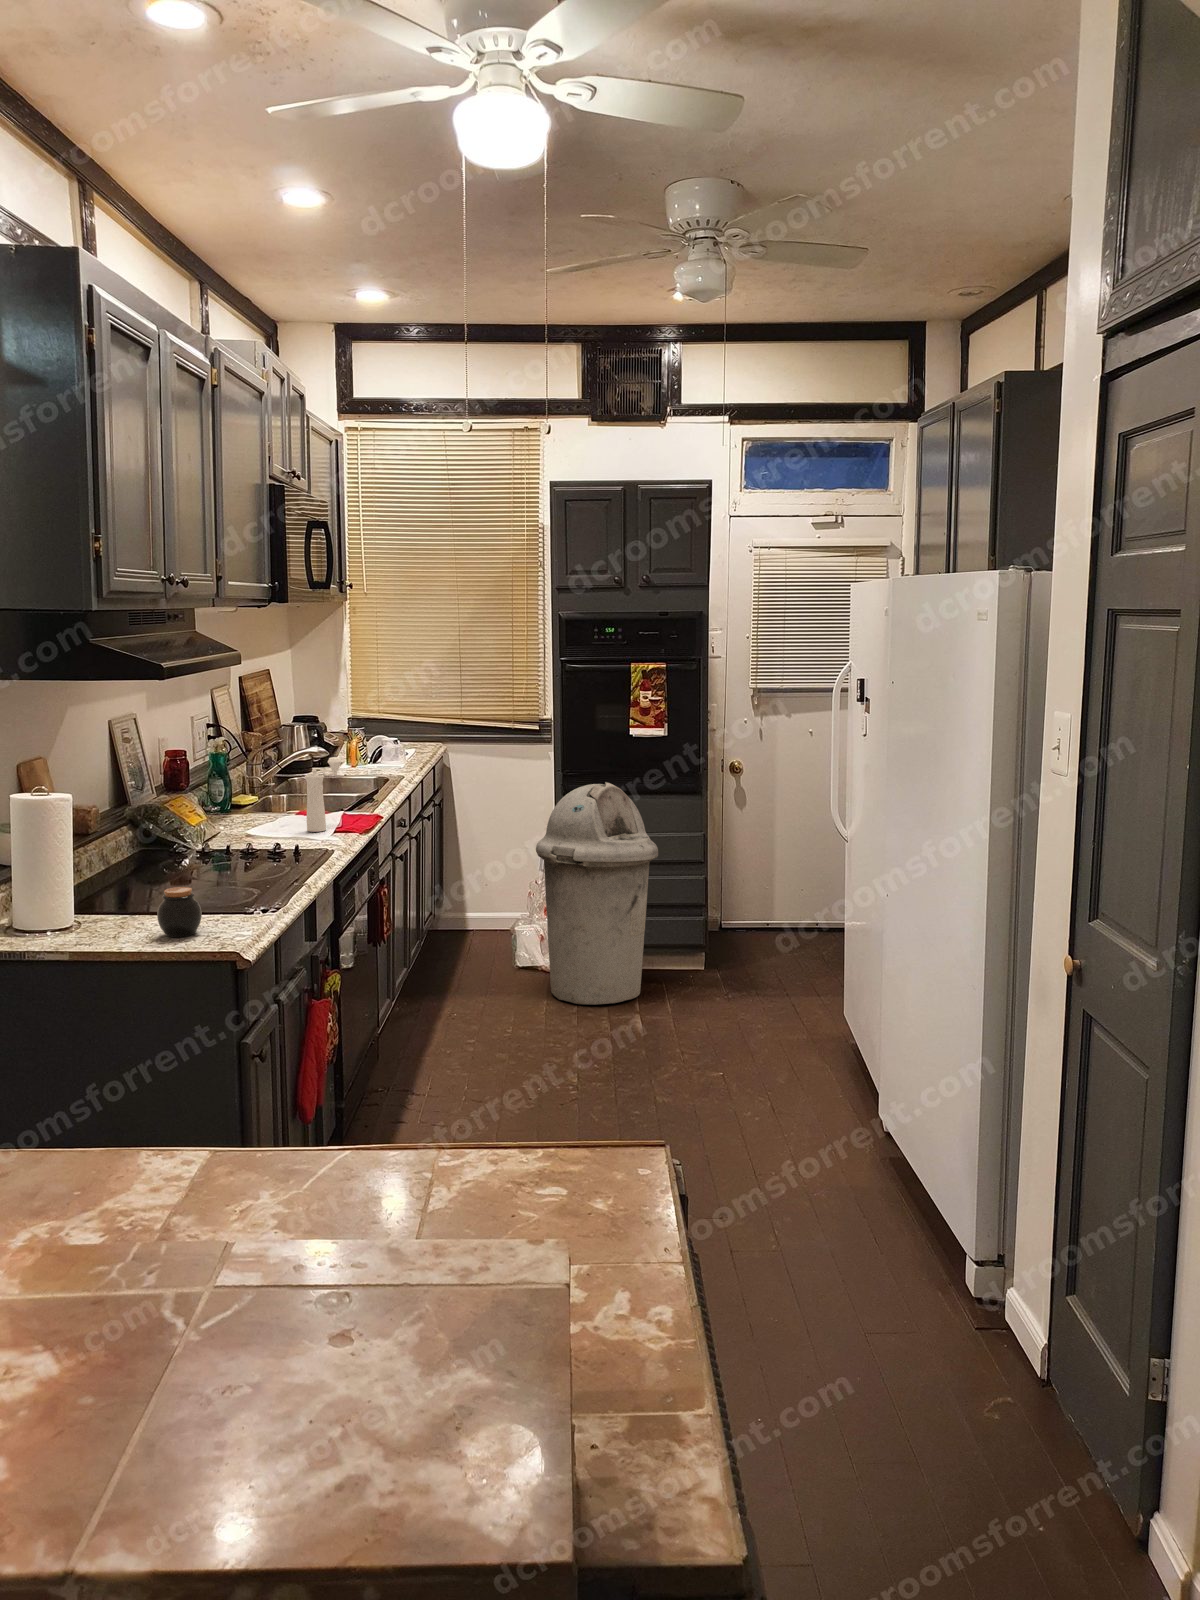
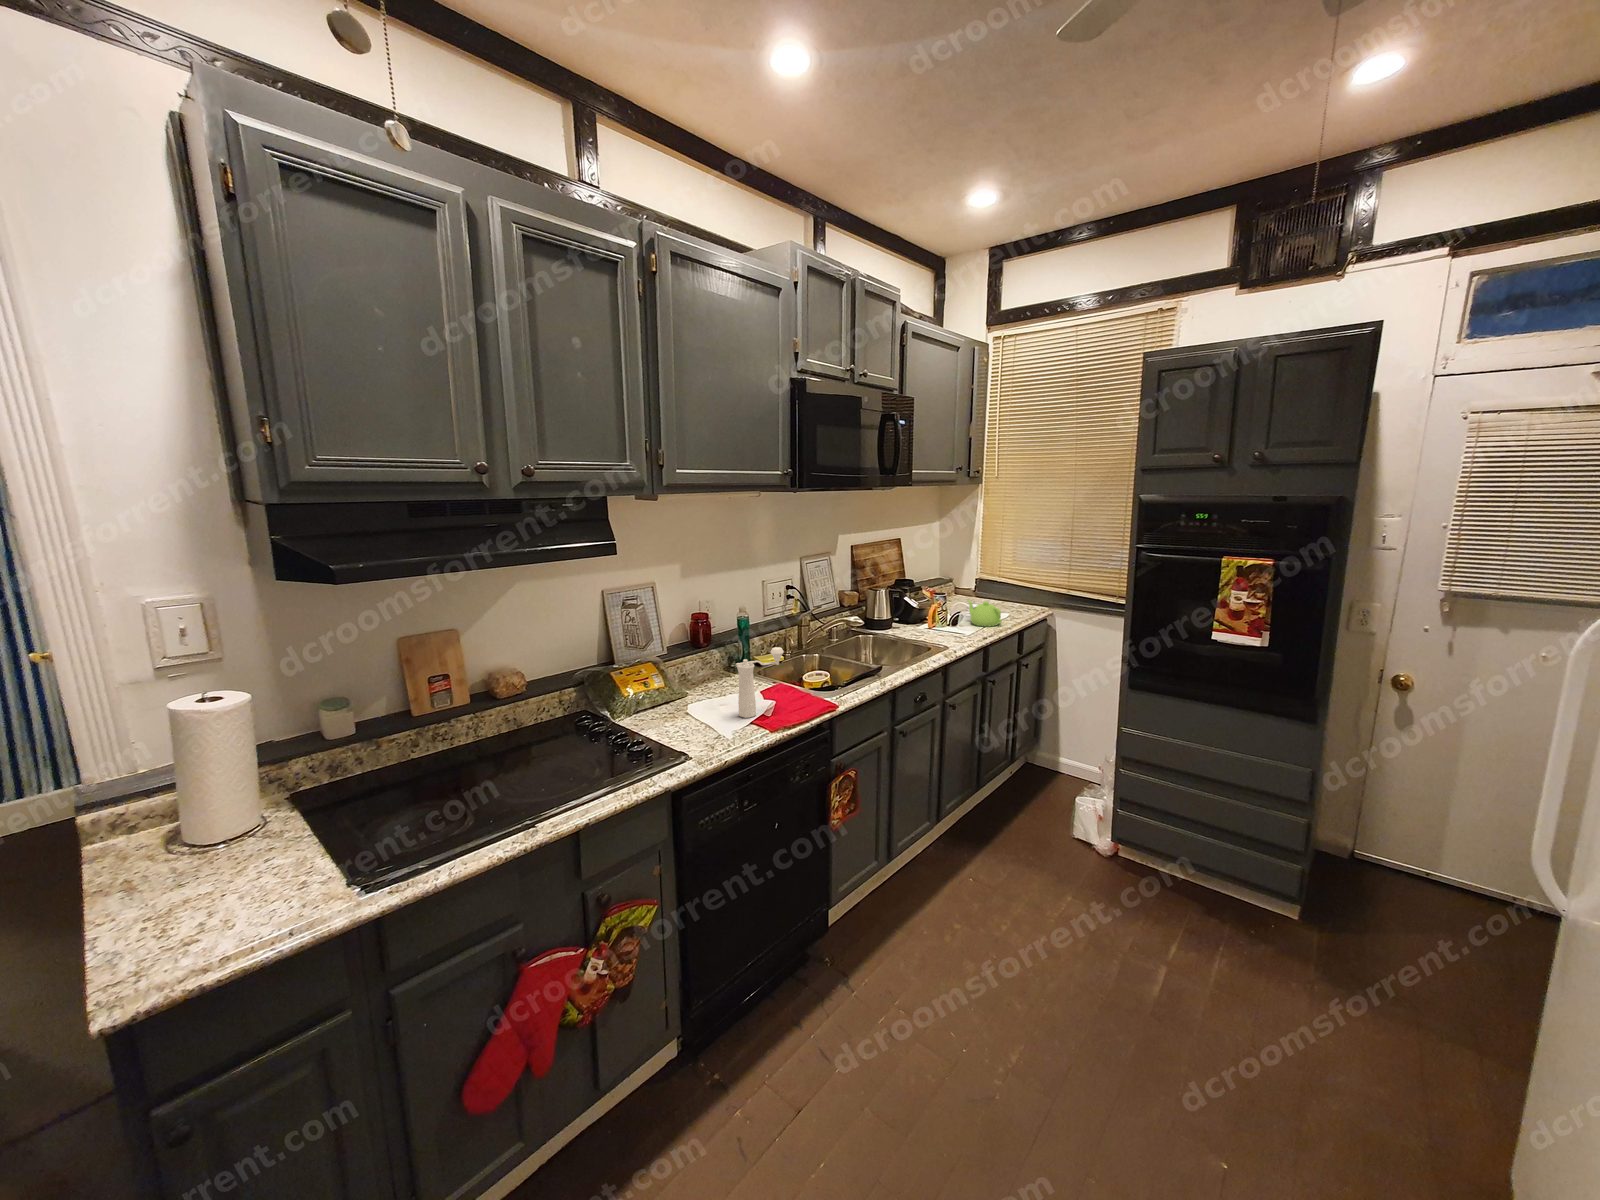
teapot: none [364,735,412,763] -> present [968,600,1002,627]
trash can: present [536,782,658,1005] -> none [1063,691,1214,938]
jar: present [157,887,202,937] -> none [271,822,327,881]

